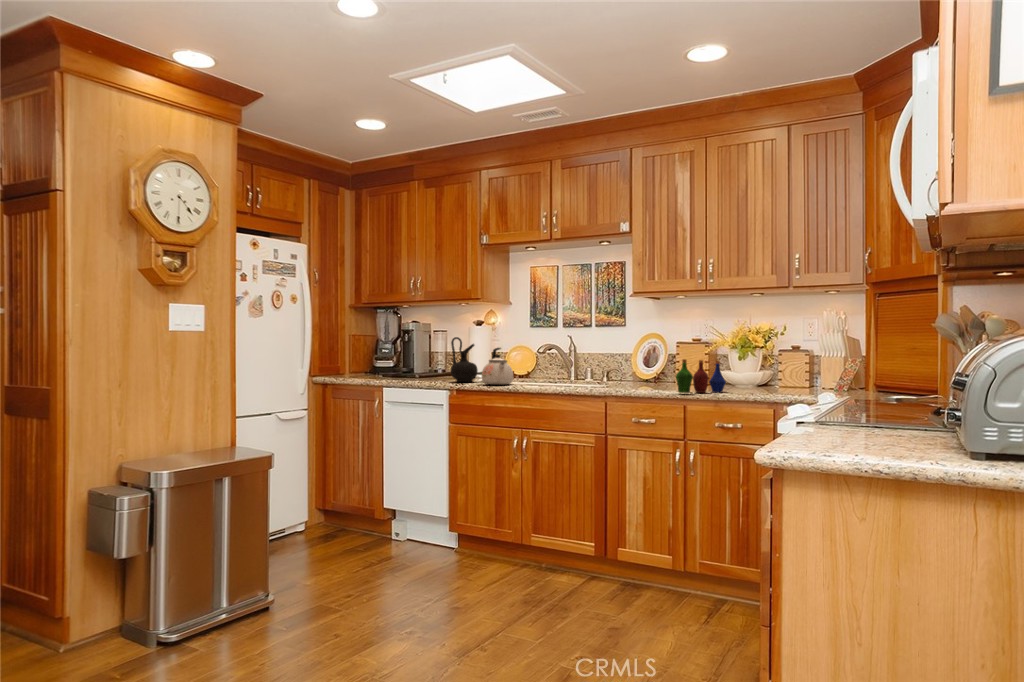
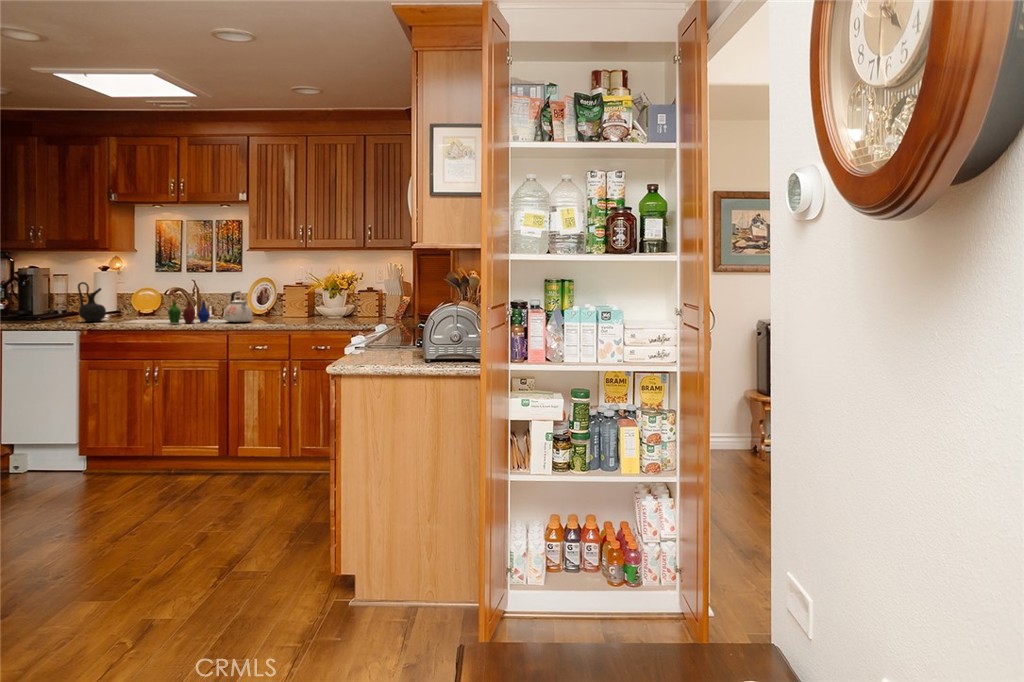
kettle: present [482,348,513,385] -> present [224,291,252,322]
bottle: present [676,359,726,393] -> present [168,300,210,324]

